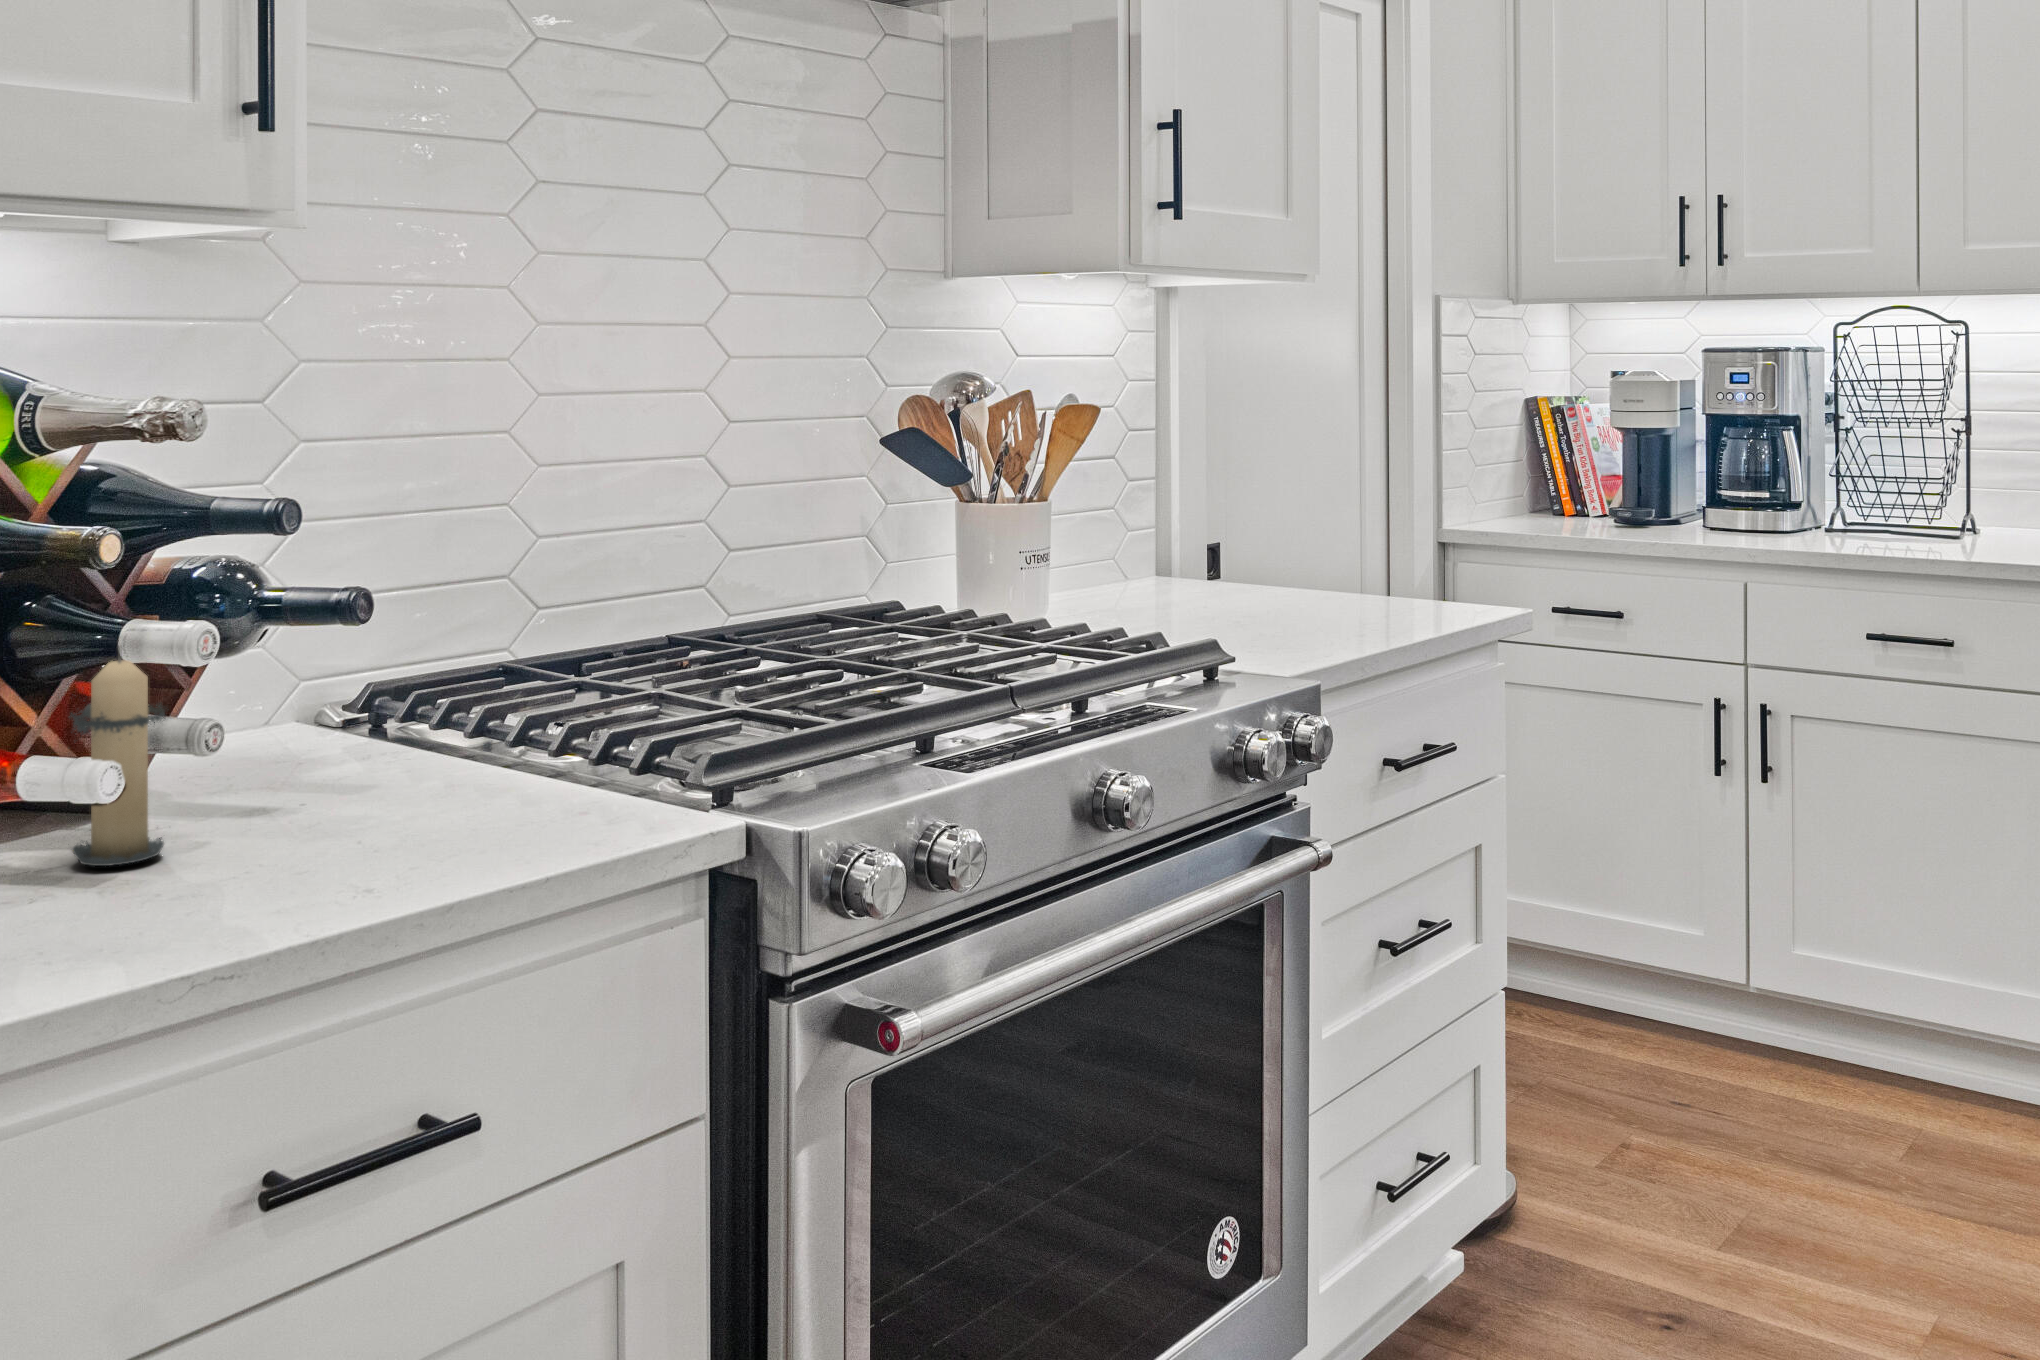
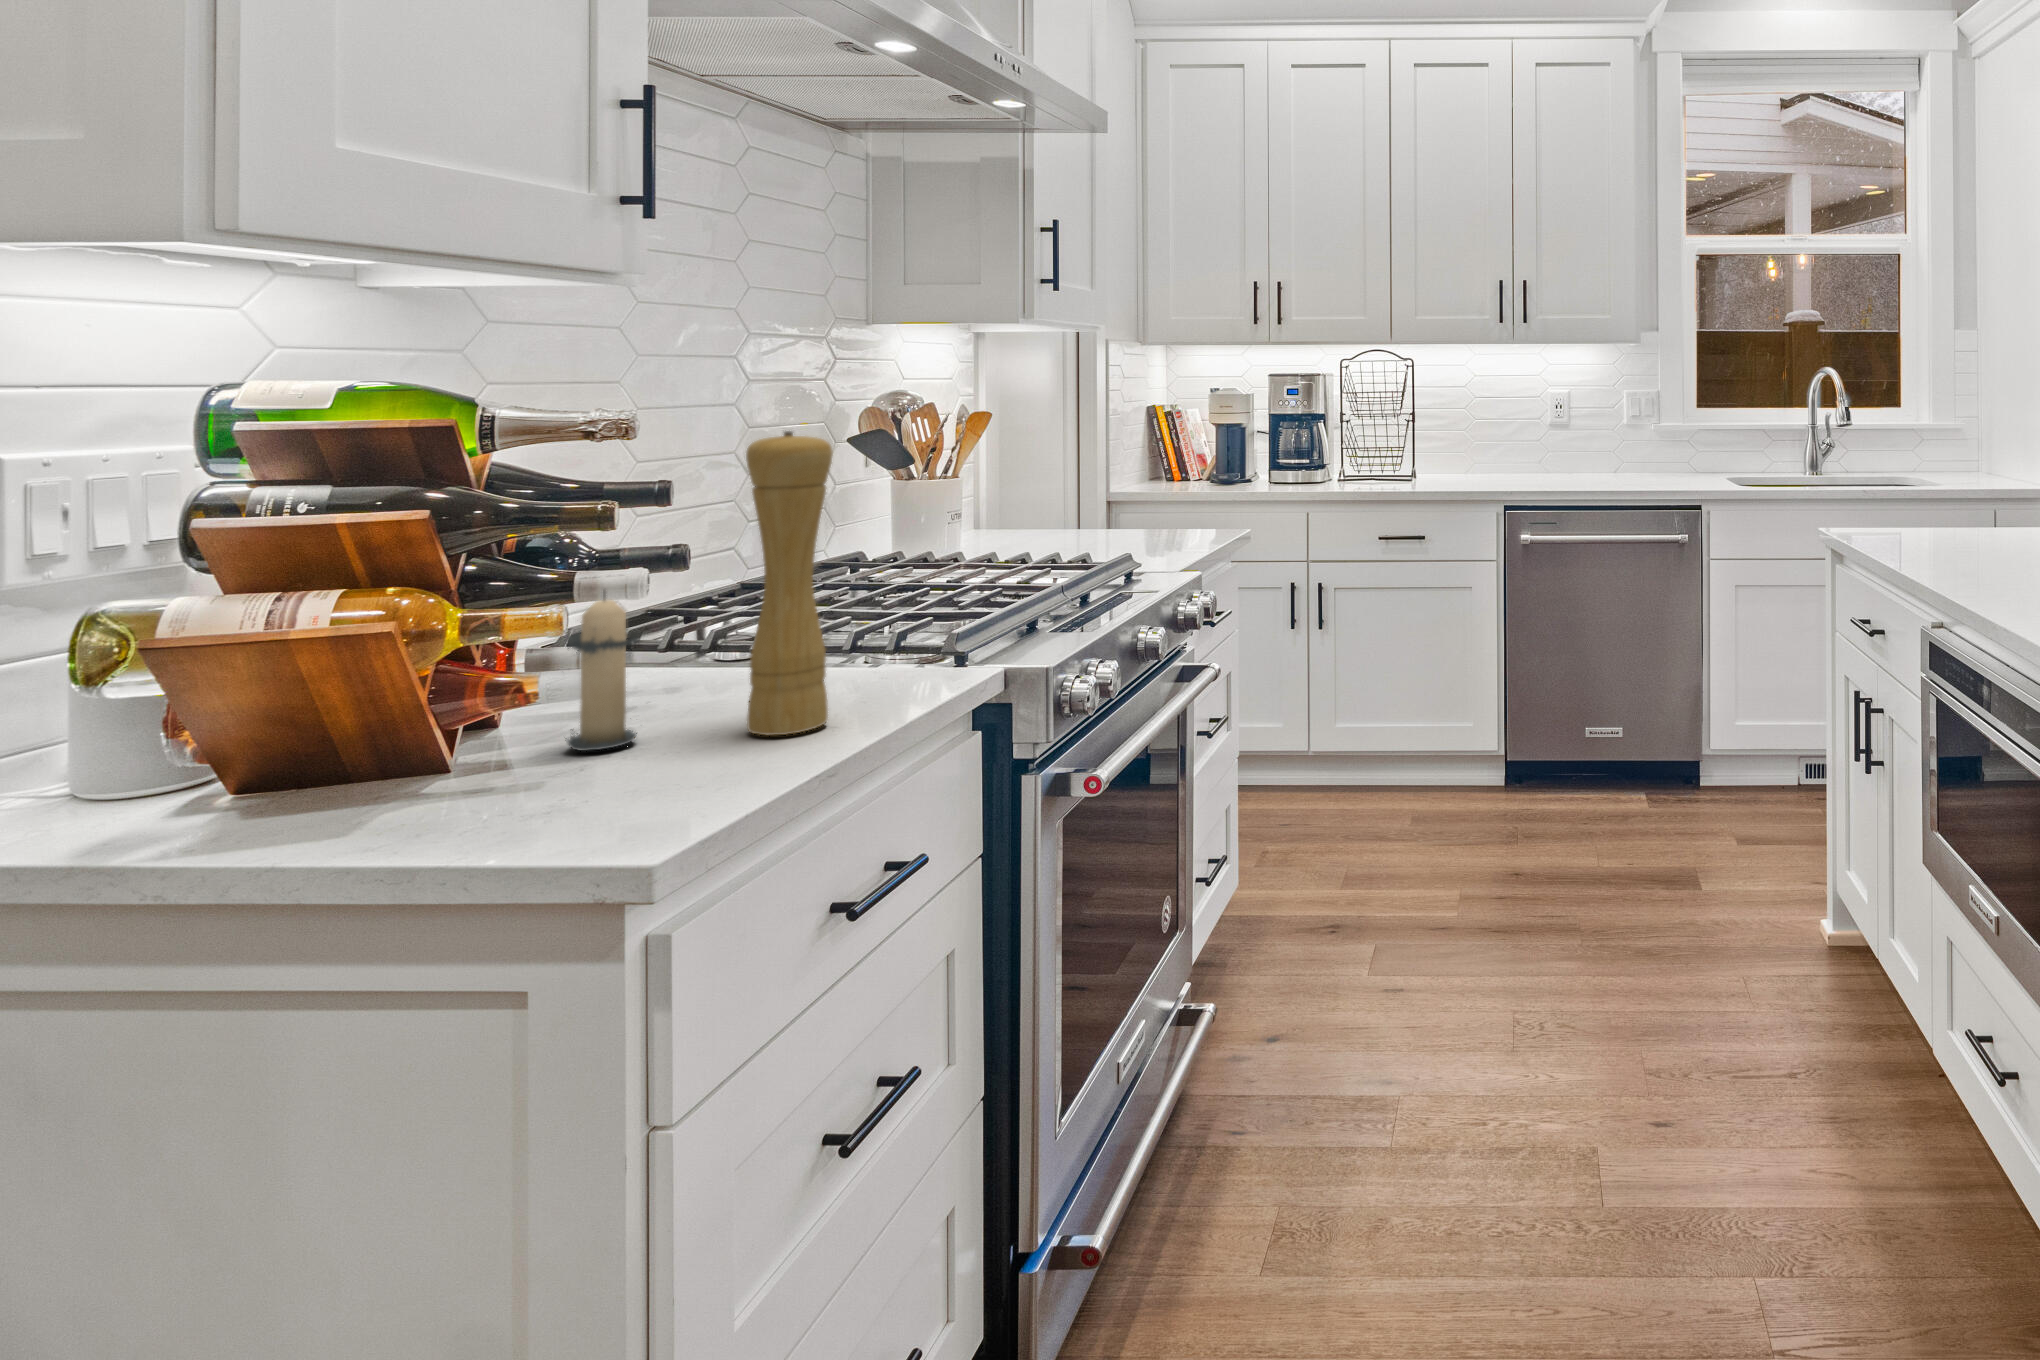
pepper mill: none [258,435,378,884] -> present [746,431,832,736]

